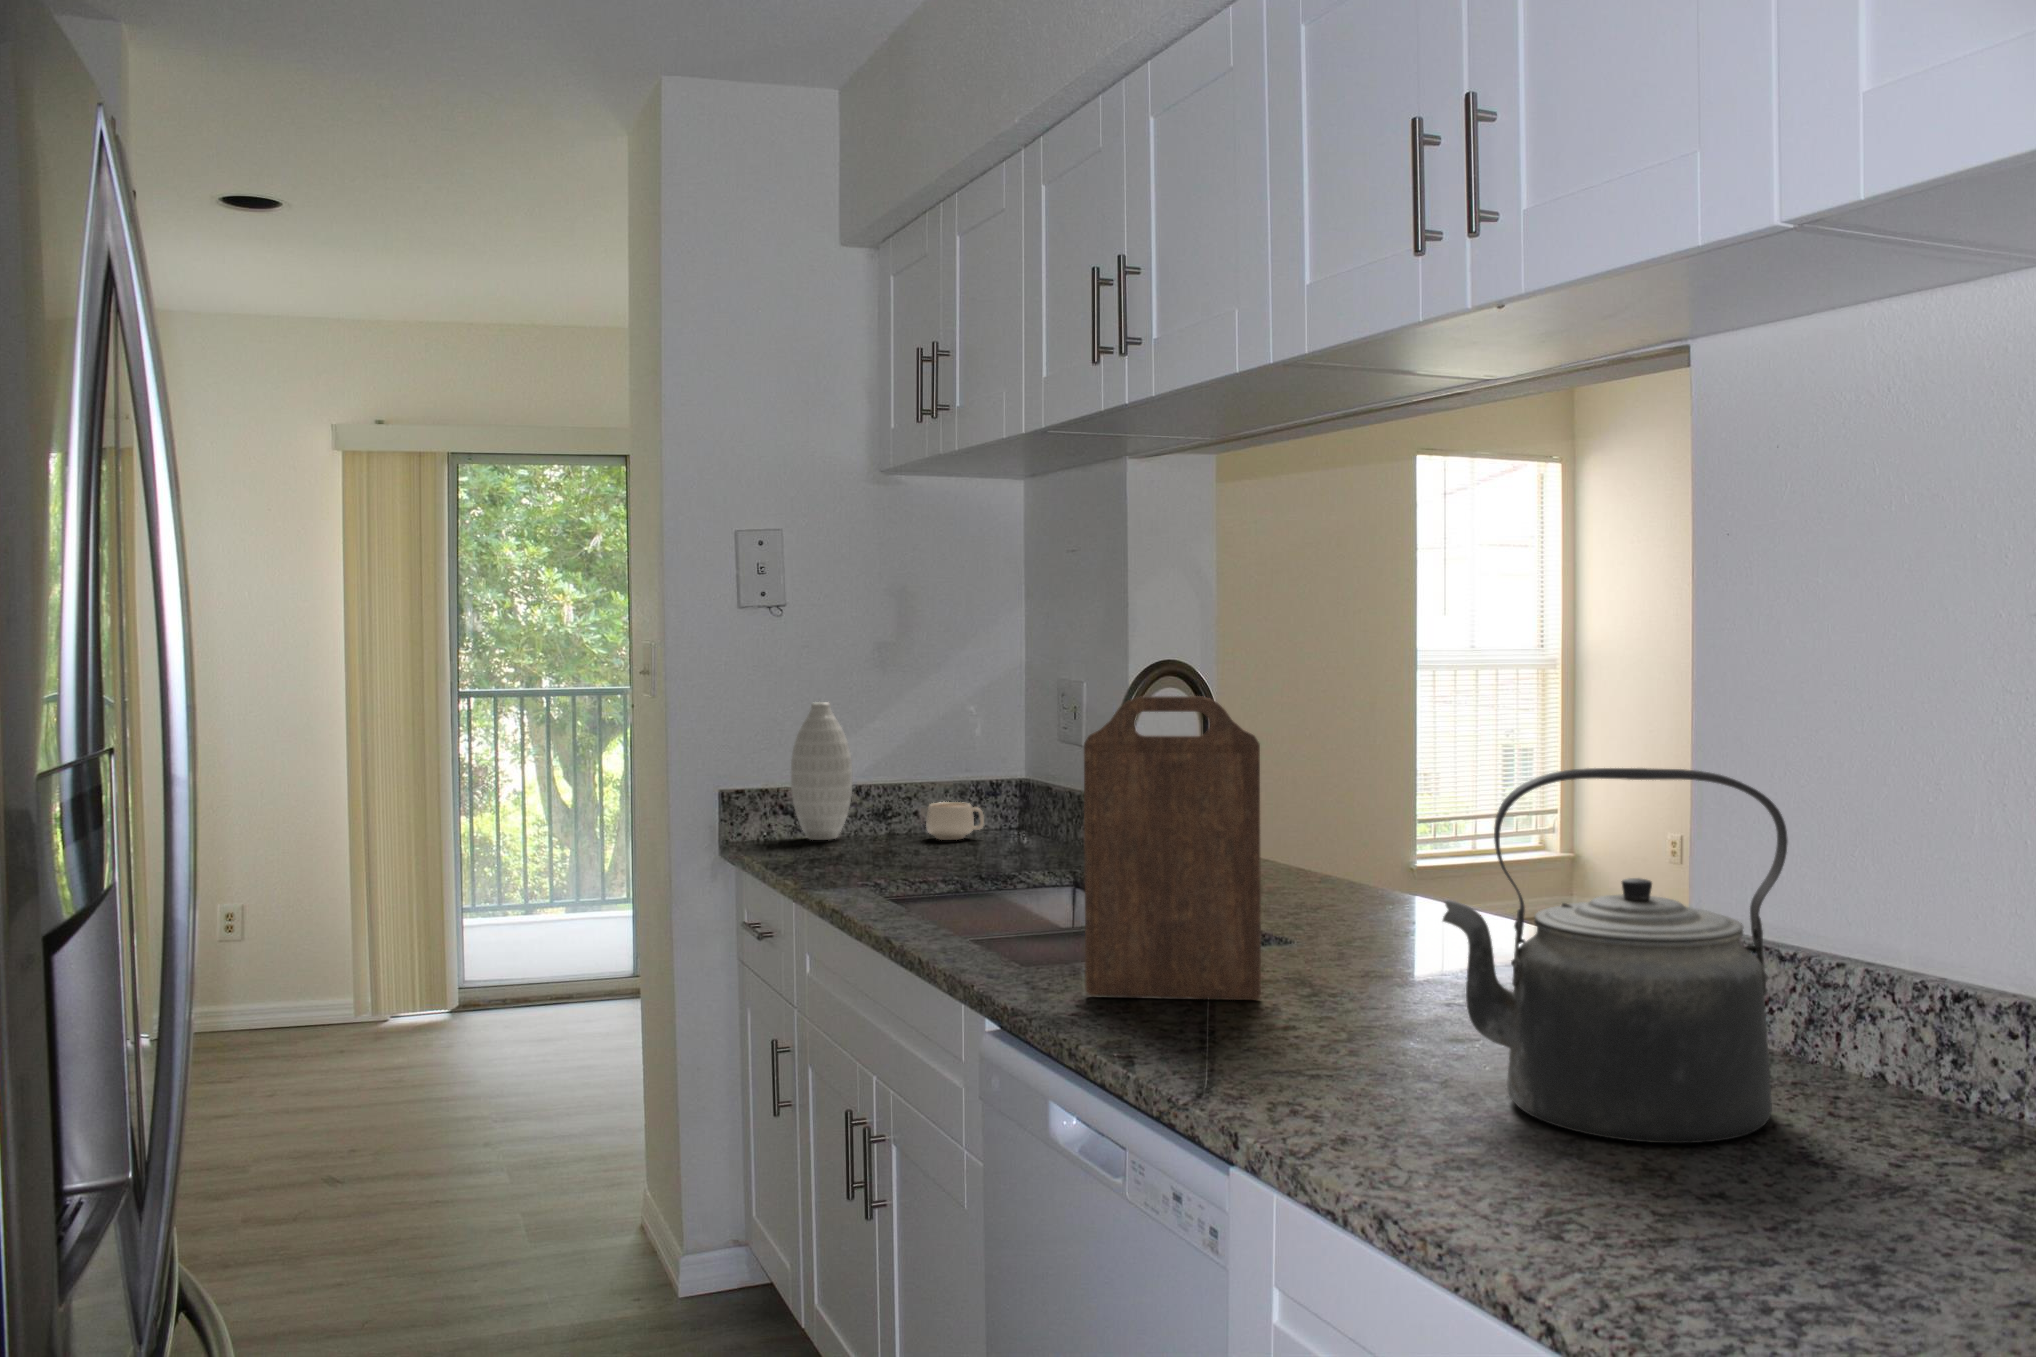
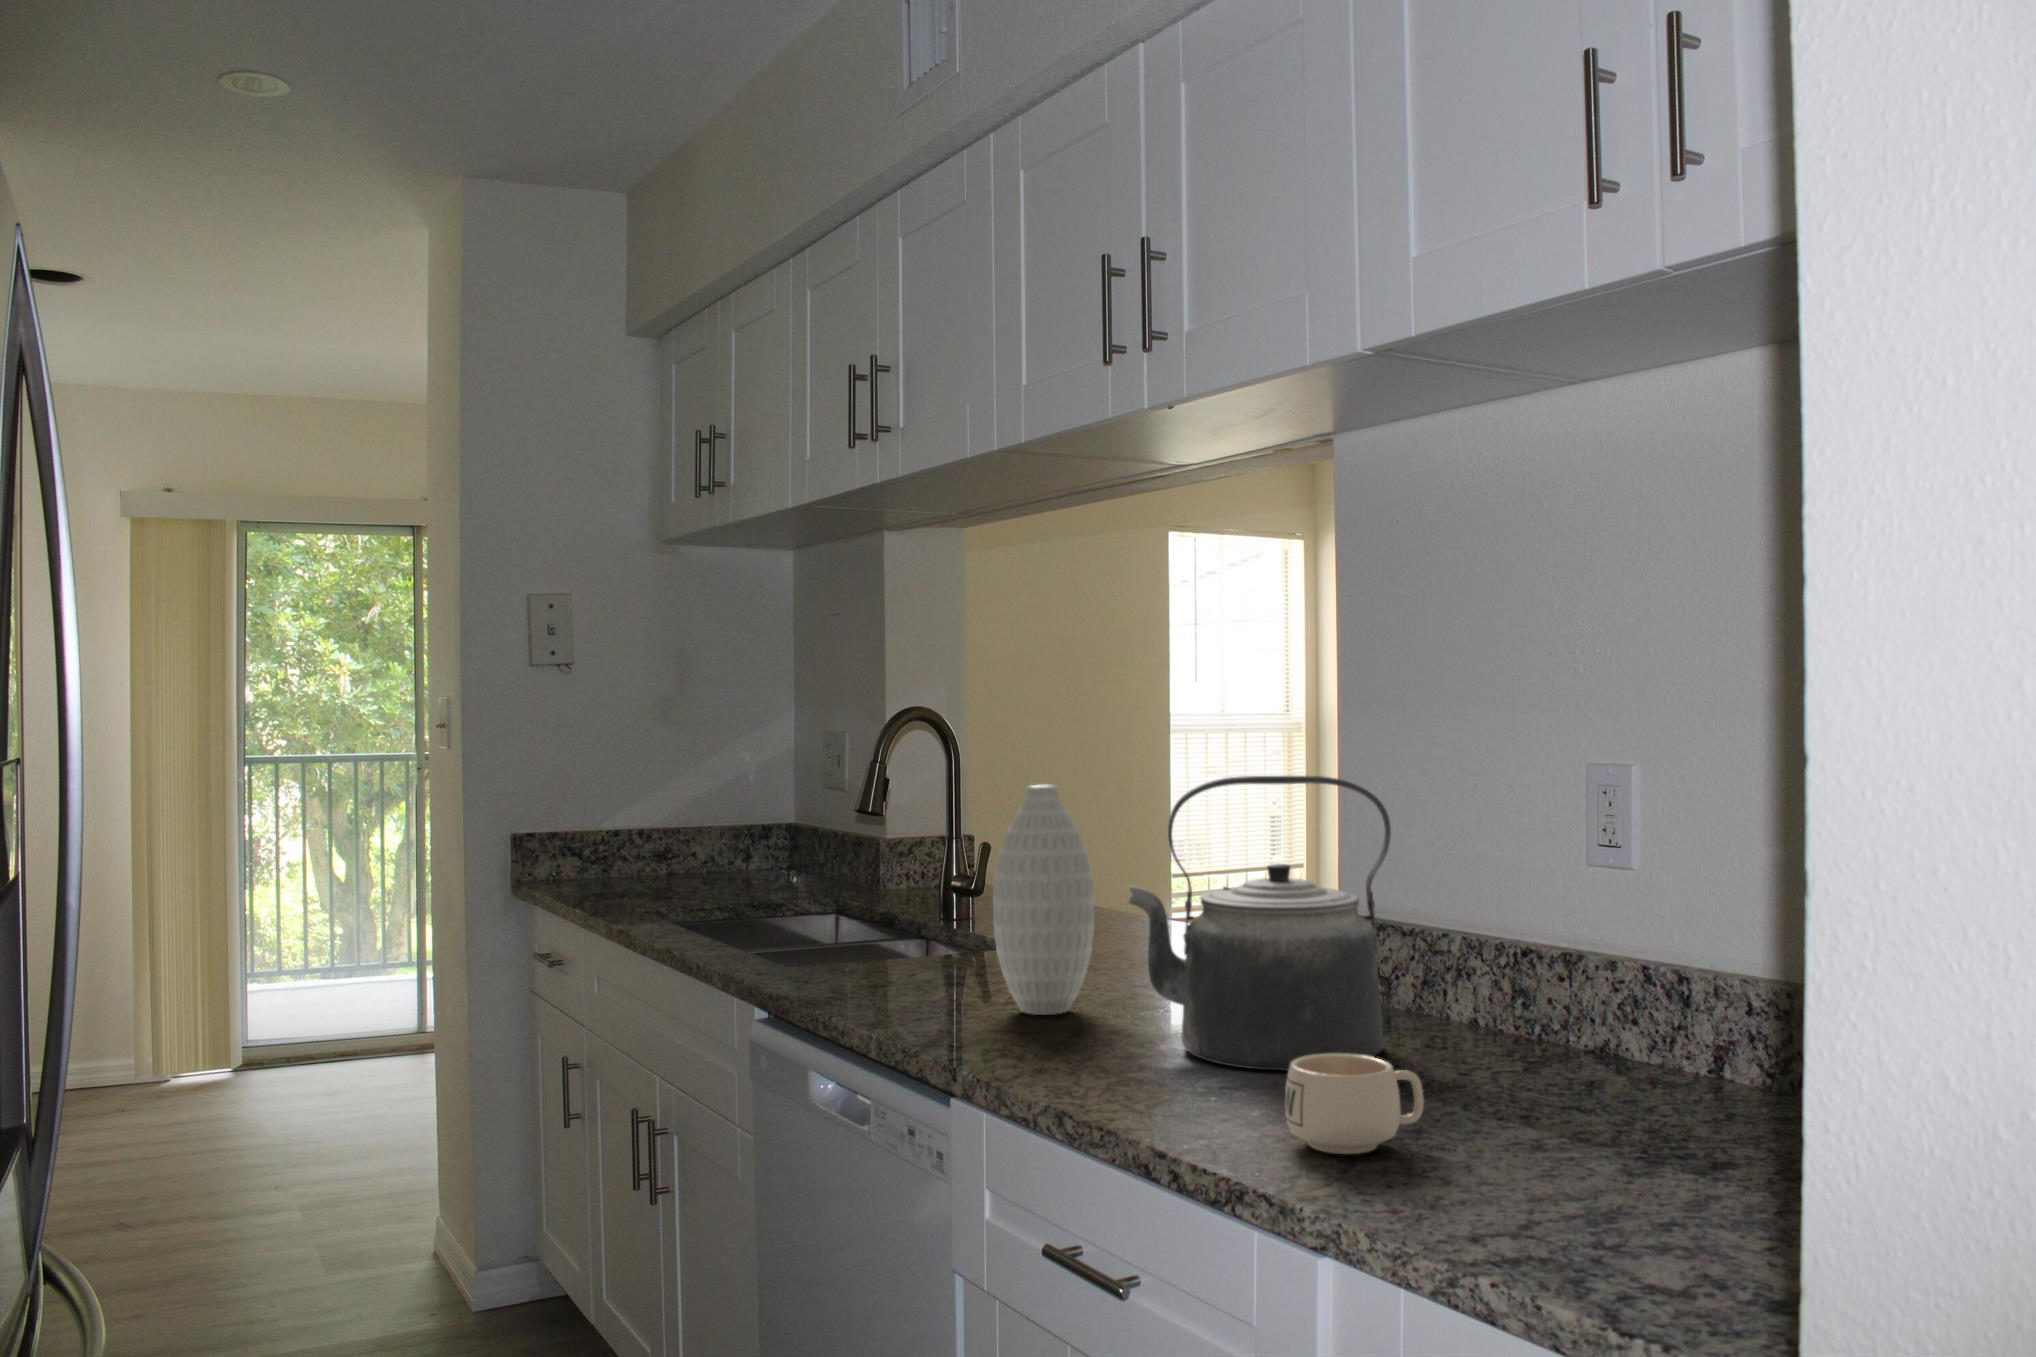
cutting board: present [1084,696,1261,1000] -> none [839,731,992,992]
vase: present [791,702,852,840] -> present [993,785,1094,1015]
mug: present [926,802,984,840] -> present [1285,1054,1424,1154]

